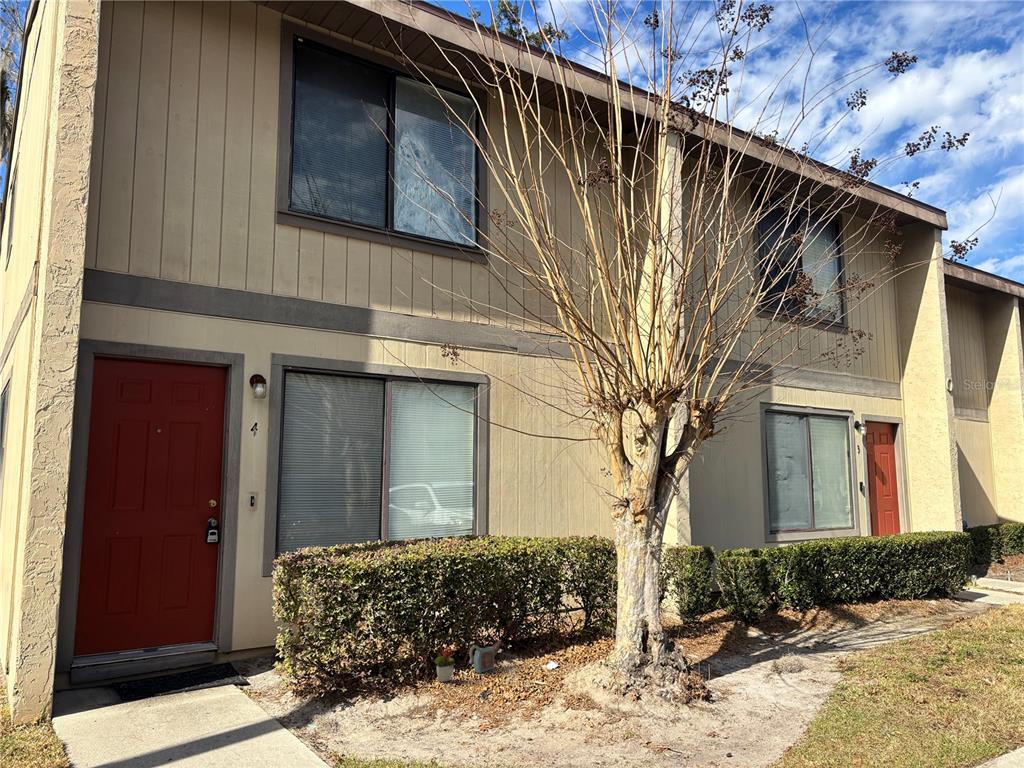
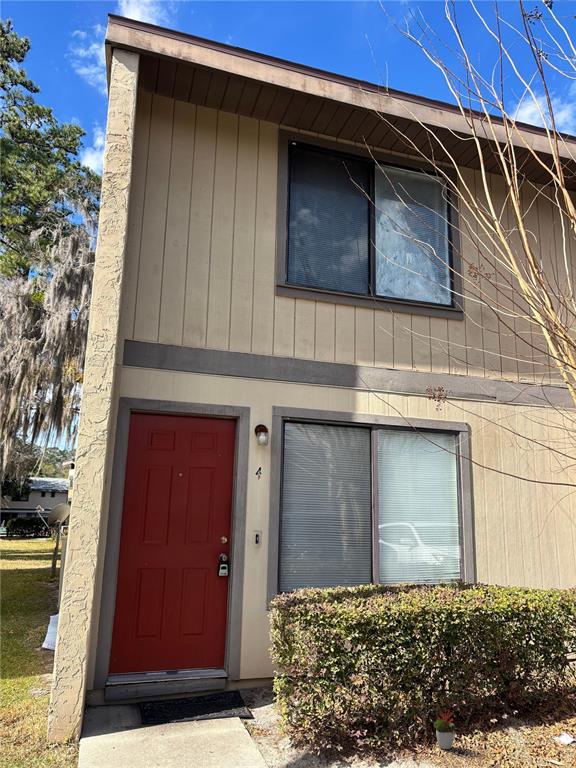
watering can: present [469,640,501,673] -> none [471,704,505,742]

